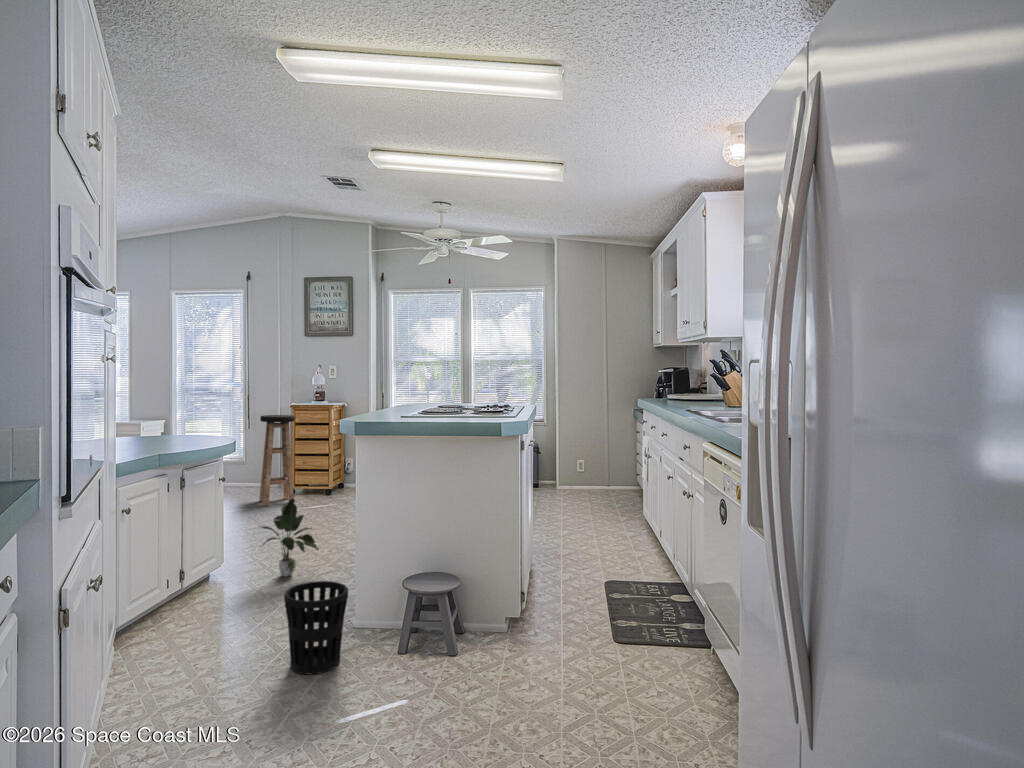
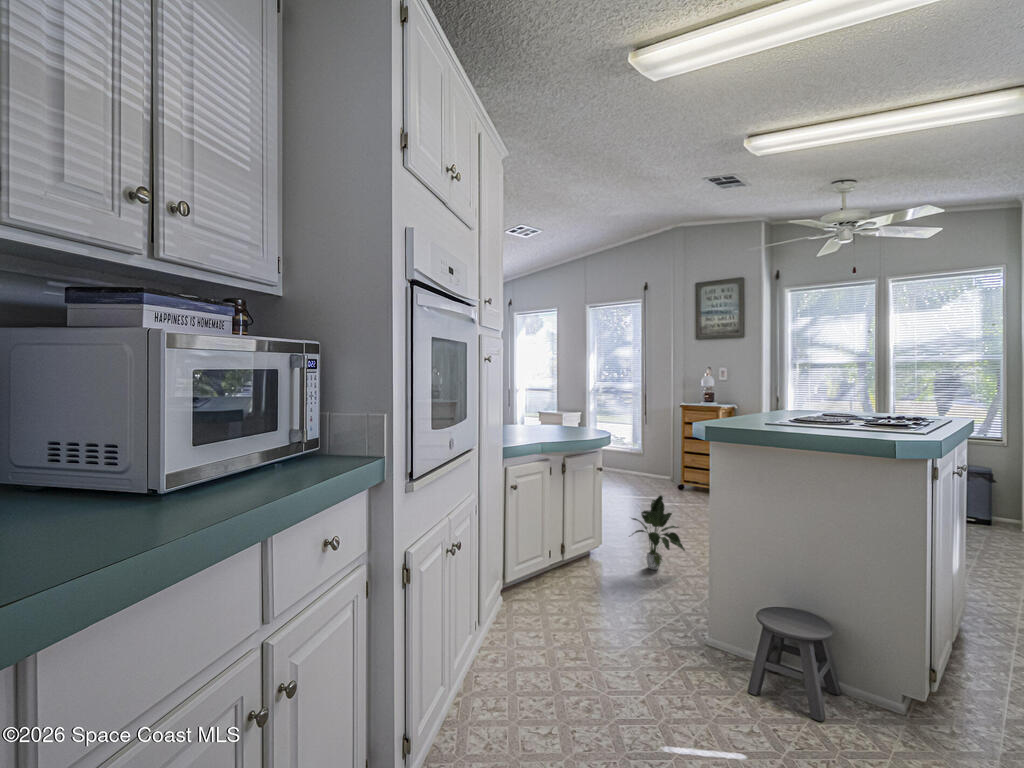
bar stool: present [259,415,295,506] -> none [648,412,681,497]
wastebasket: present [284,581,348,674] -> none [628,586,693,685]

